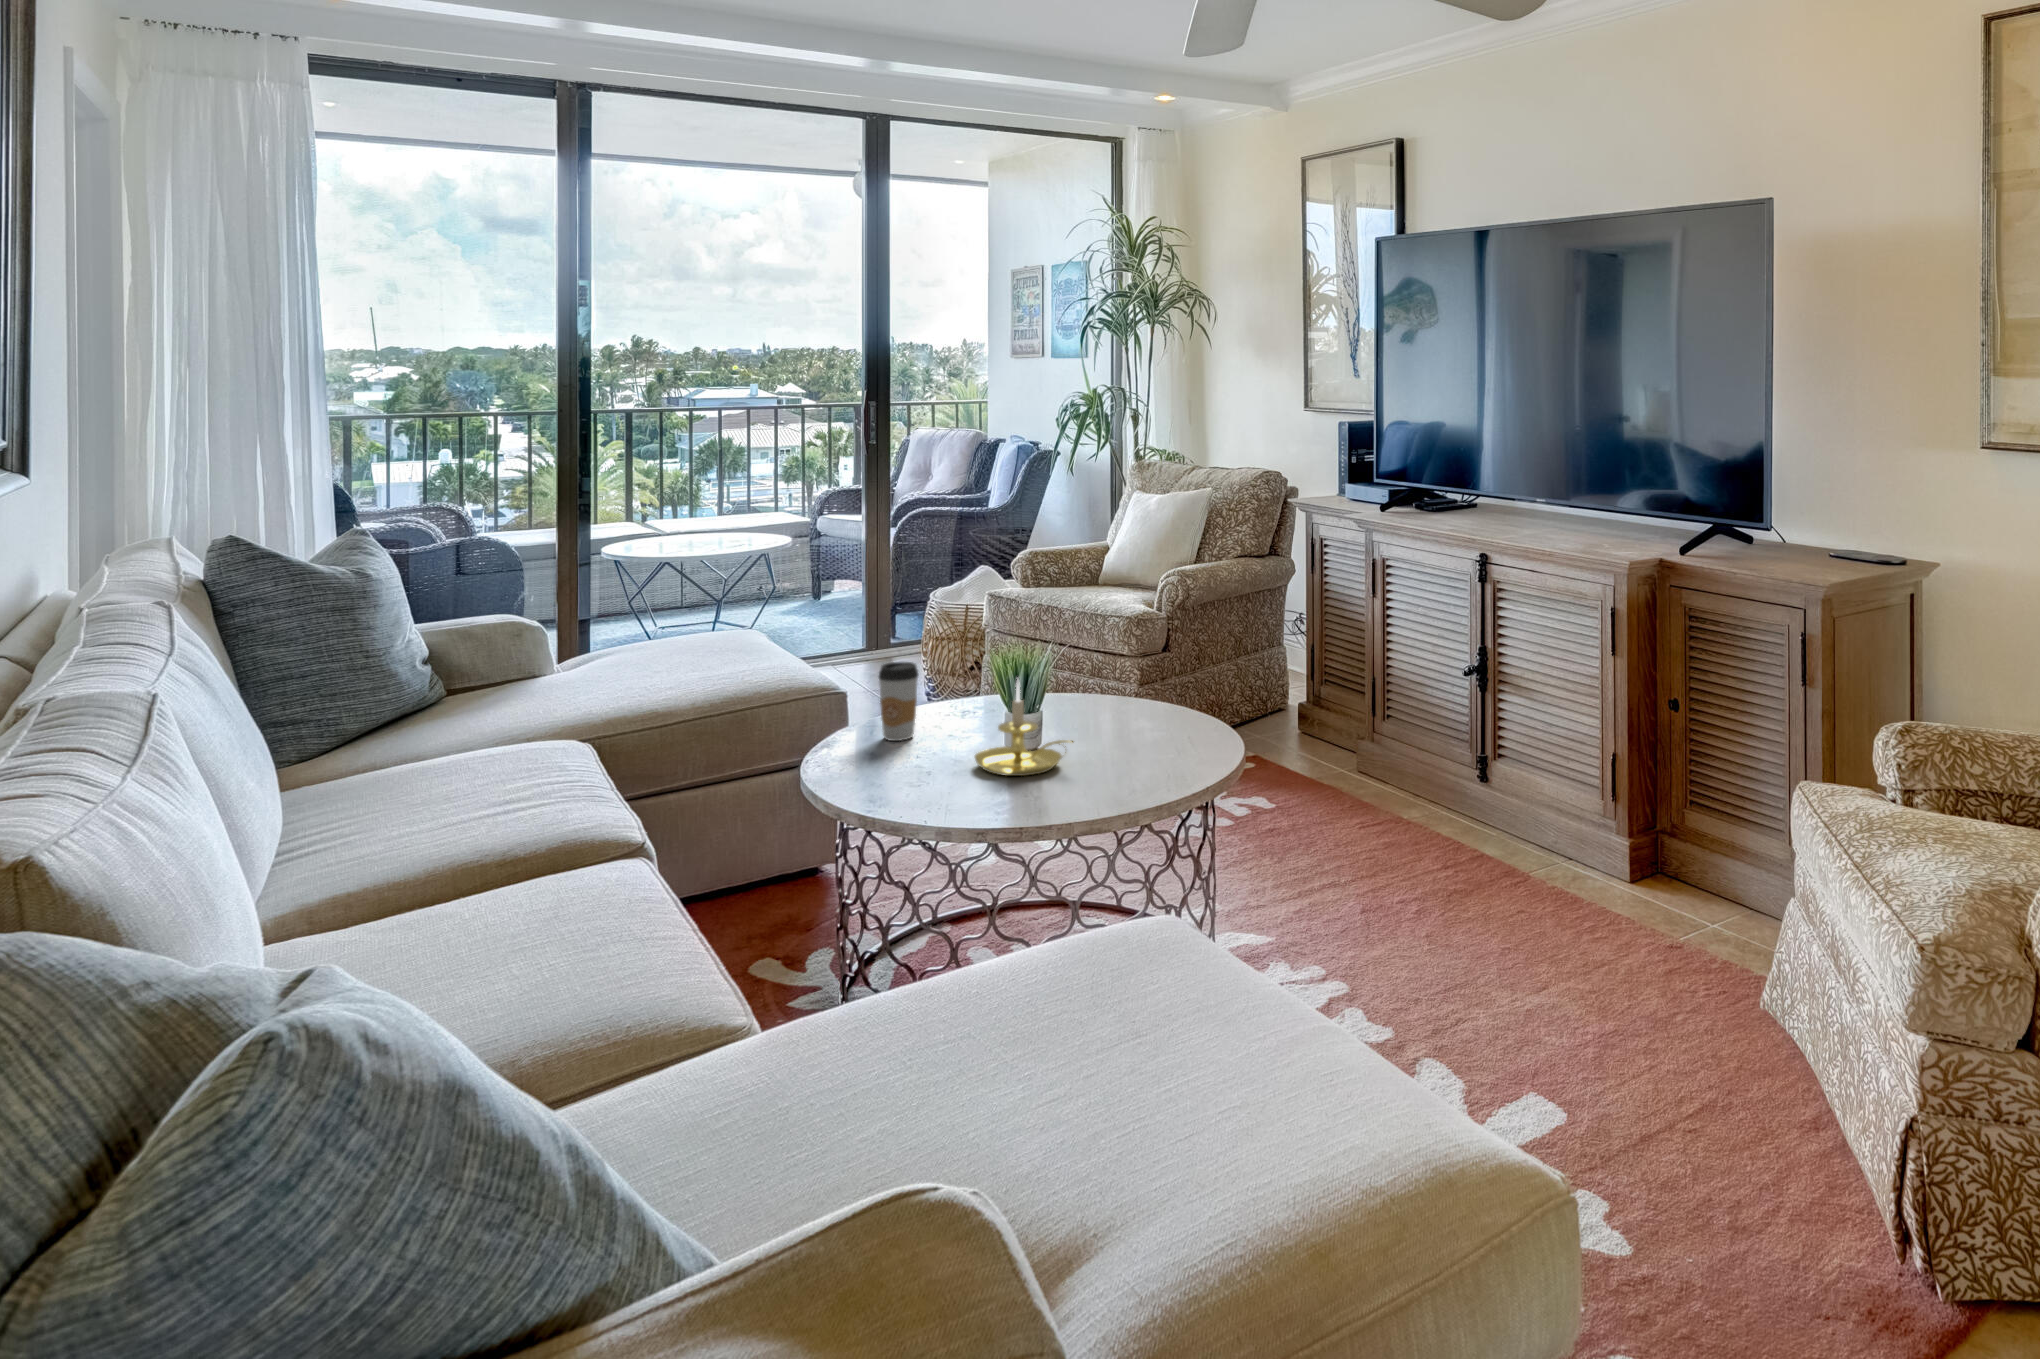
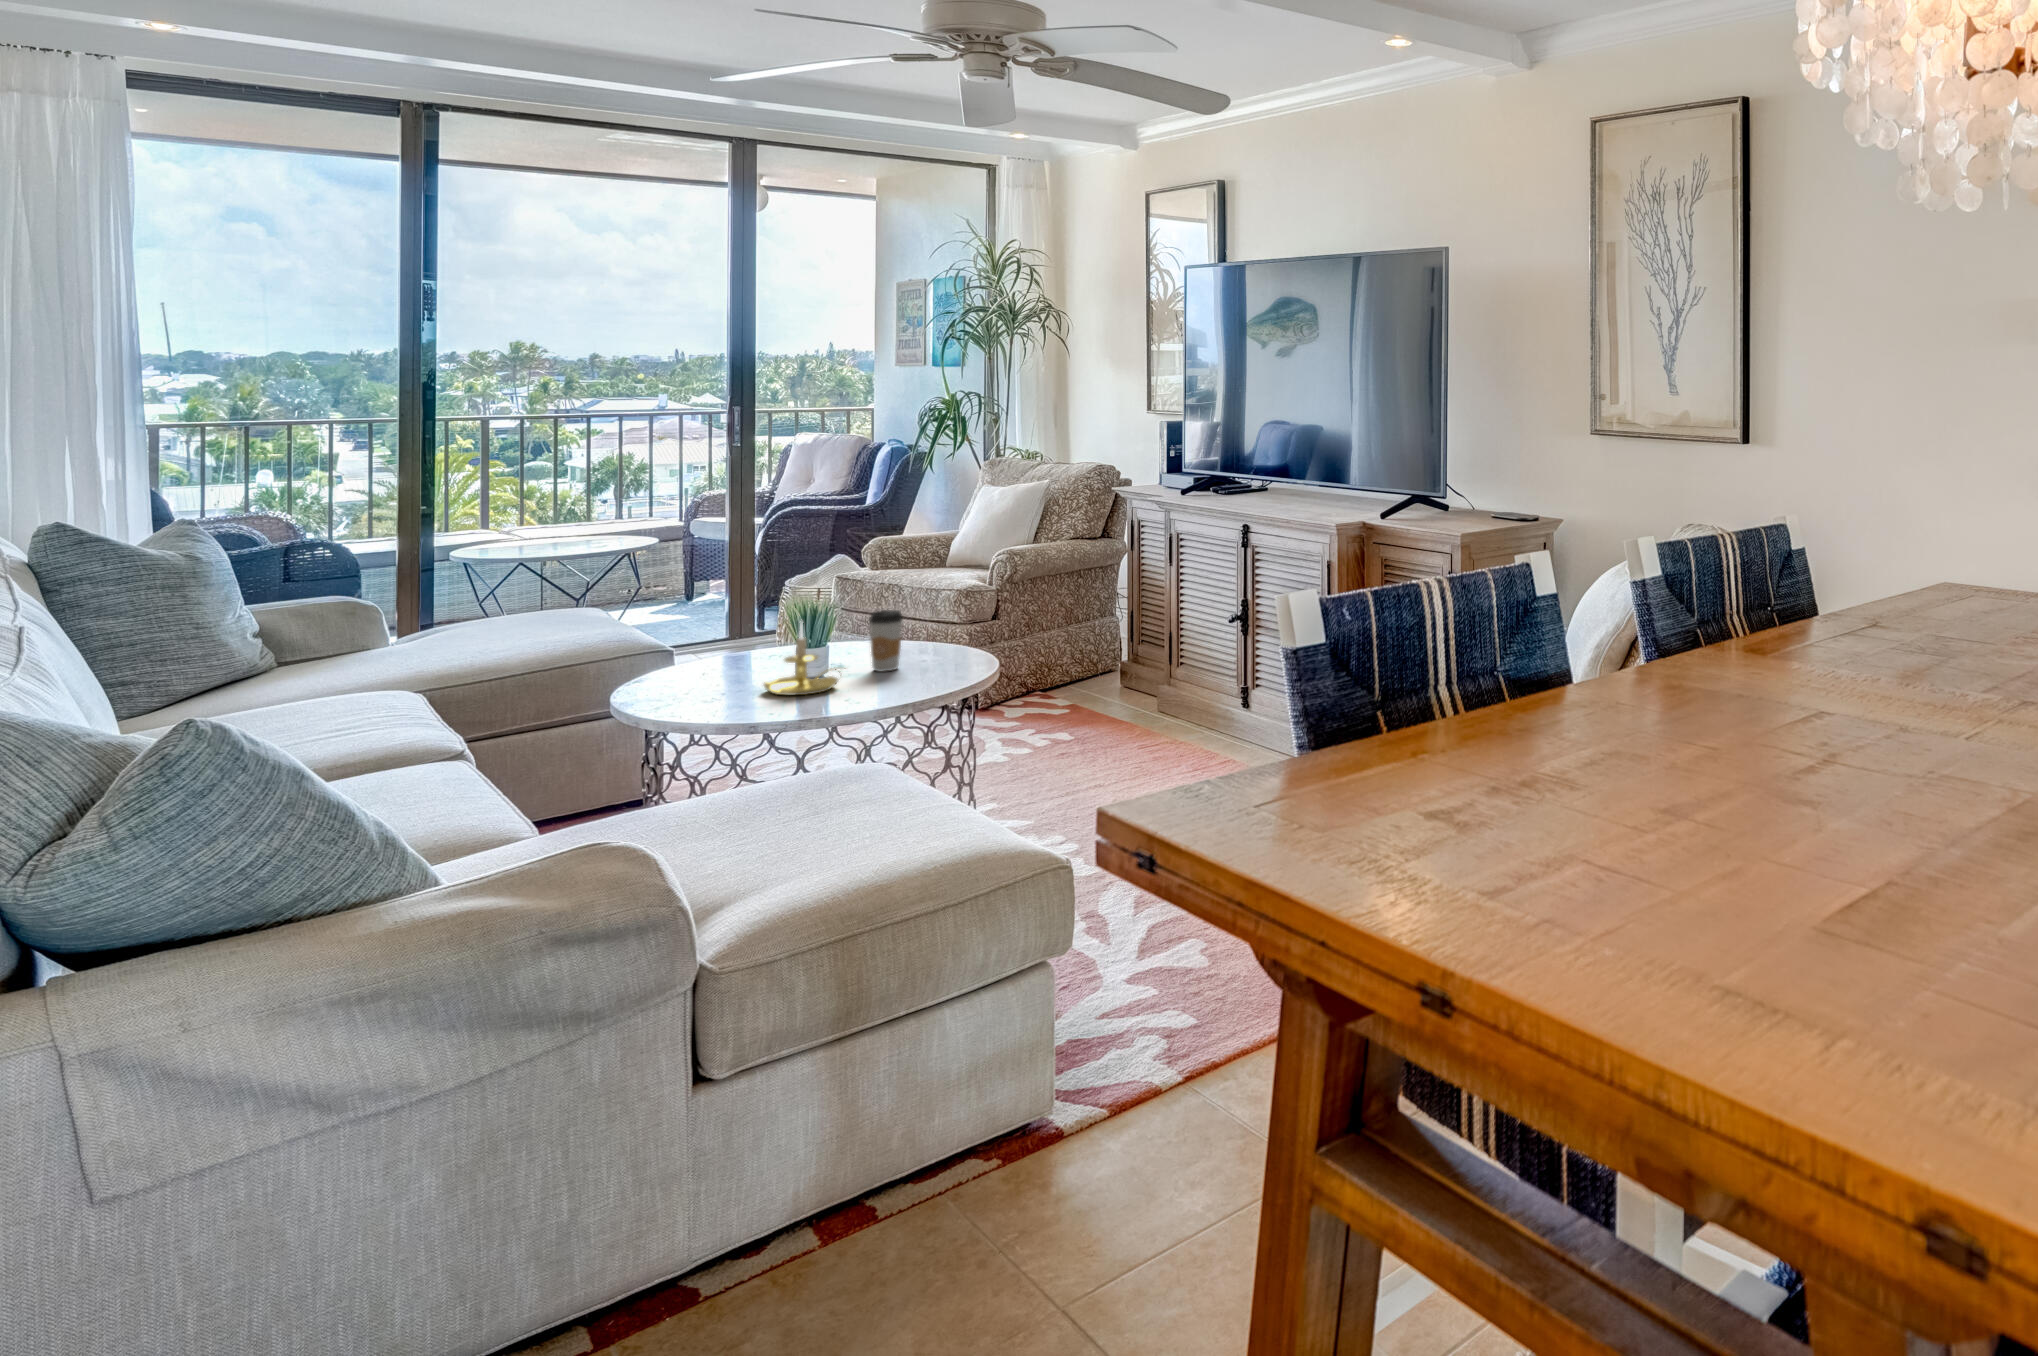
coffee cup: present [879,662,919,741] -> present [869,610,903,672]

